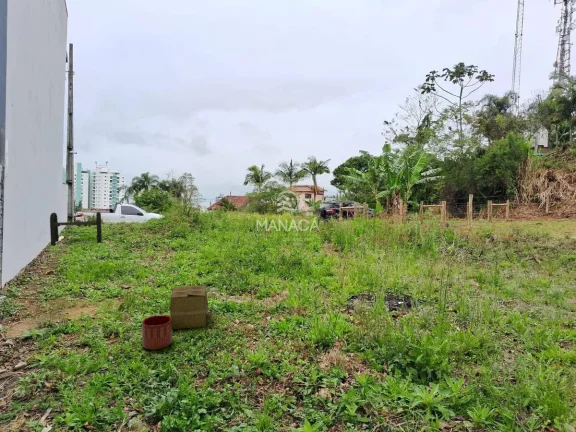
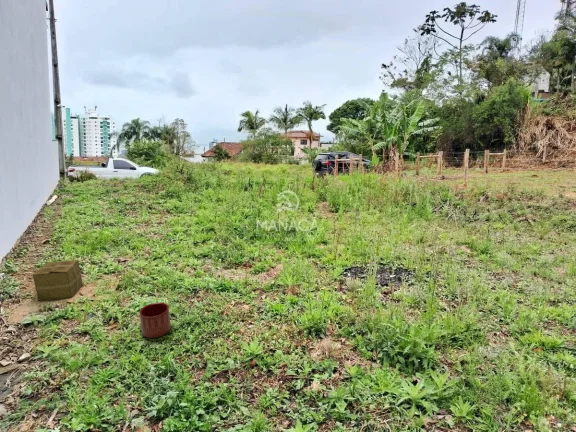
bench: present [50,212,102,246] -> none [47,174,102,210]
cardboard box: present [170,285,208,329] -> present [33,260,83,301]

